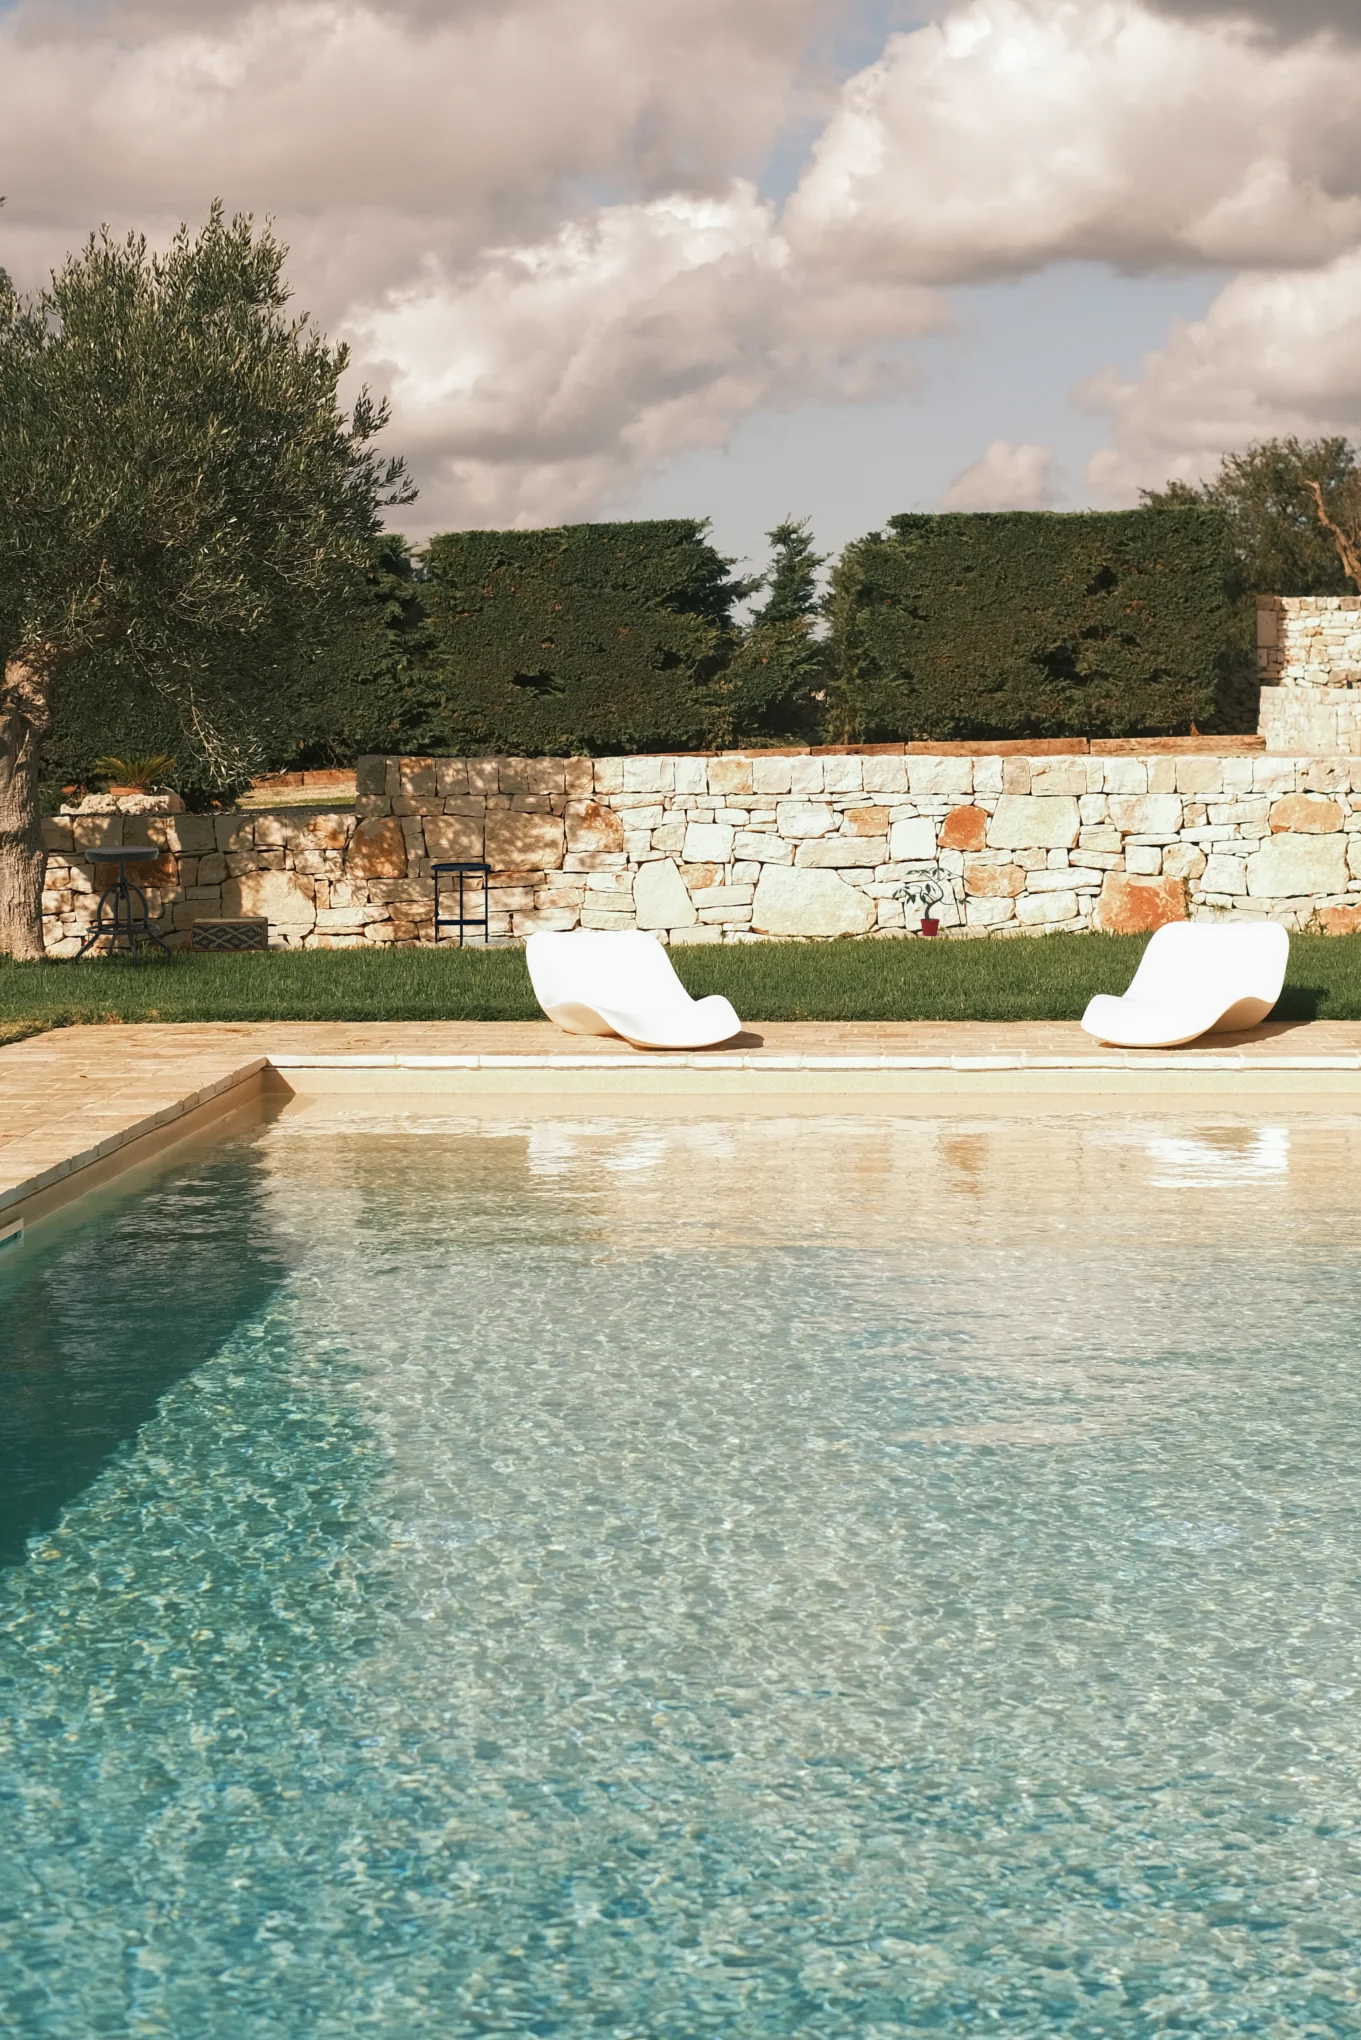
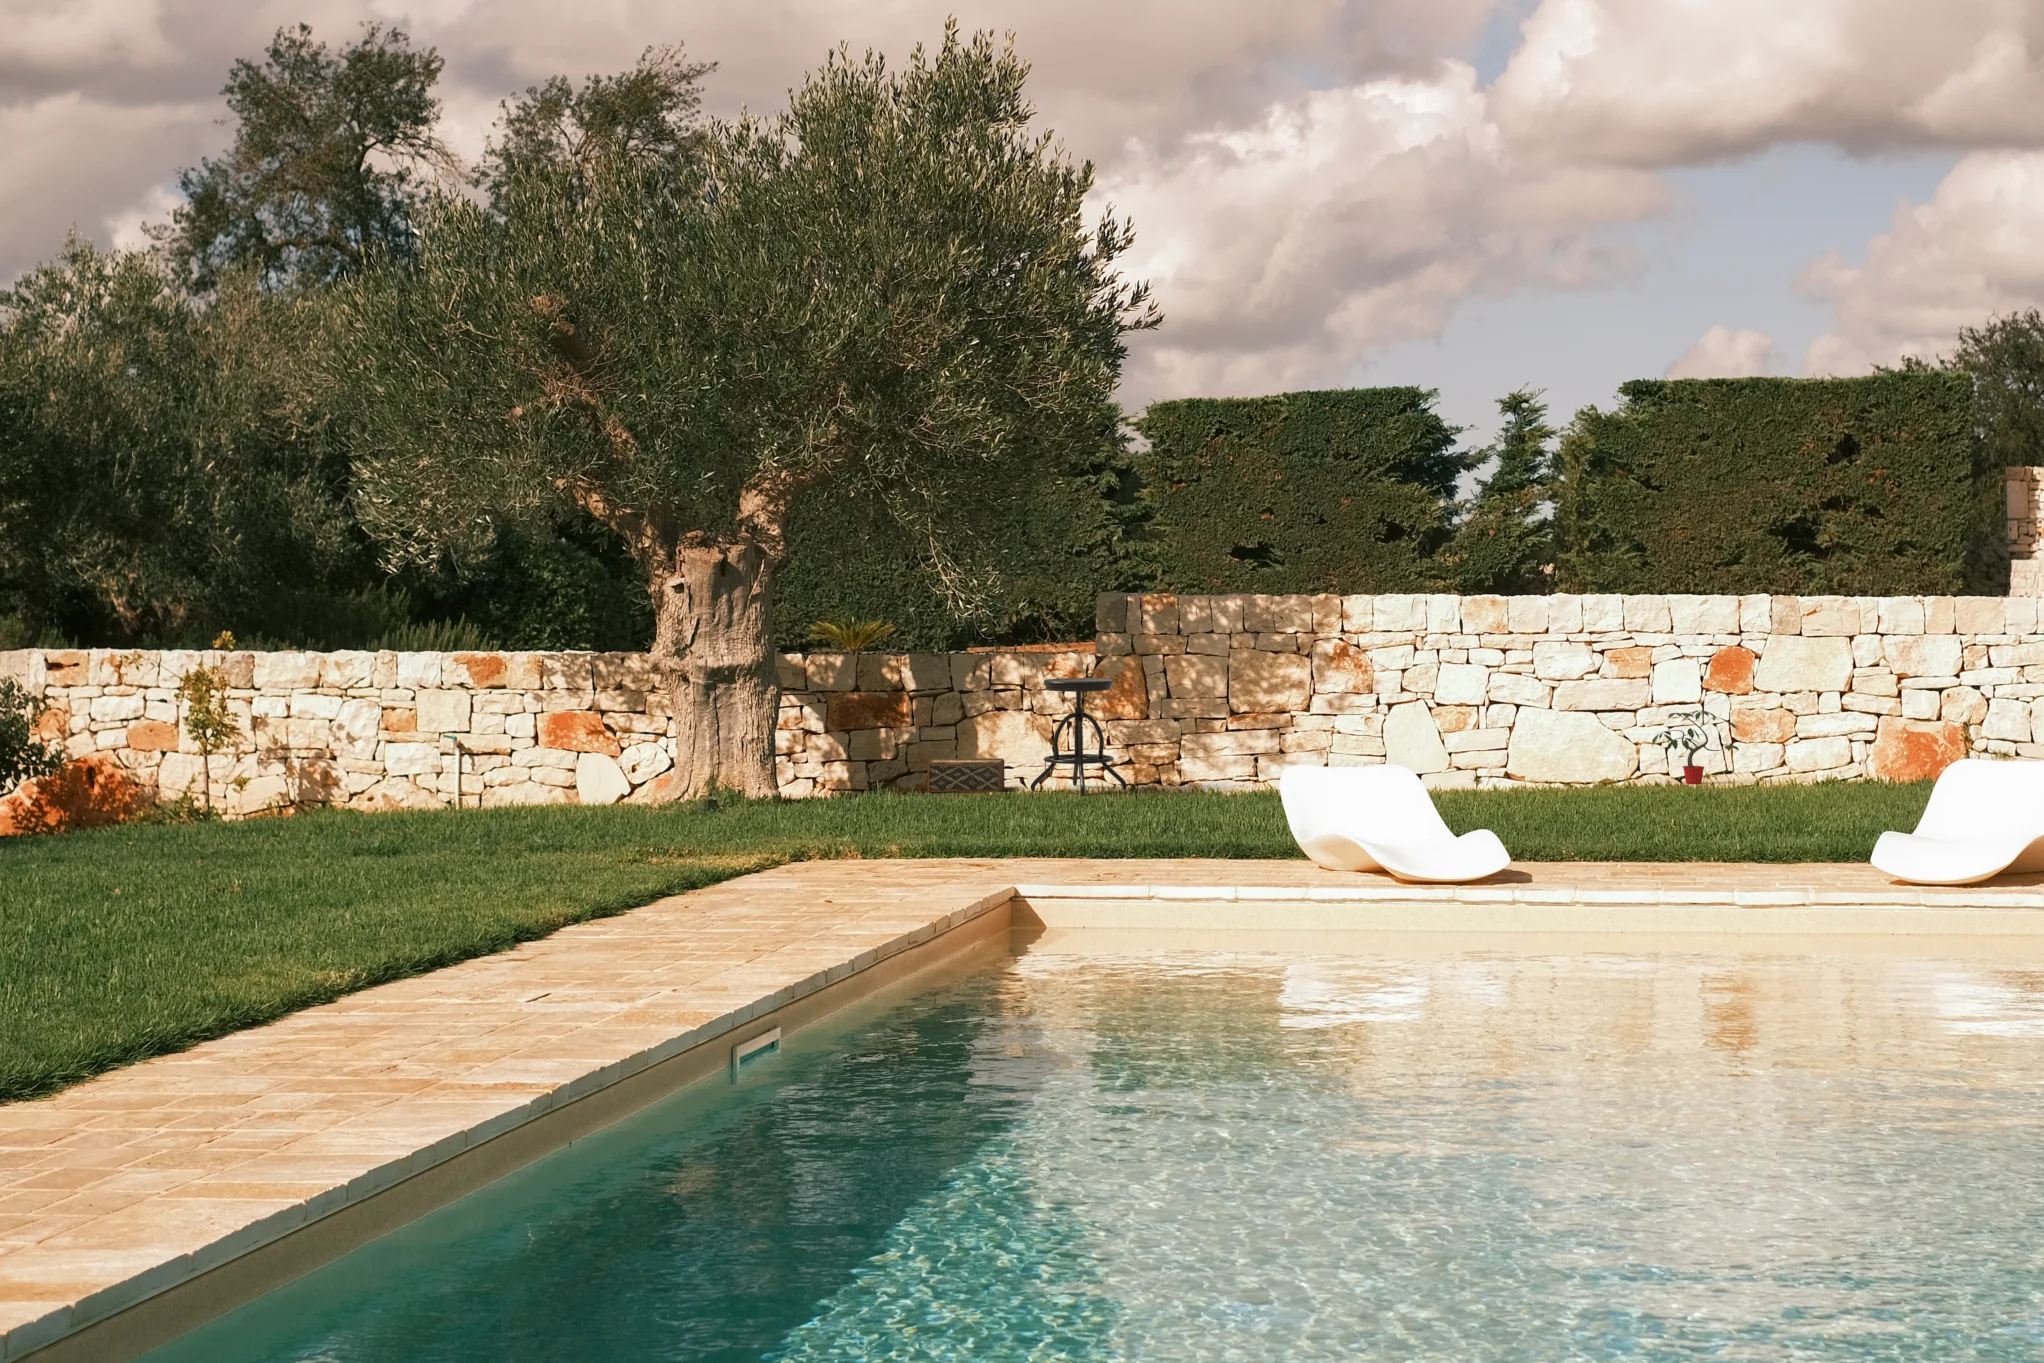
stool: present [74,846,172,966] -> present [1031,678,1127,796]
side table: present [431,863,491,946] -> none [1168,705,1230,790]

